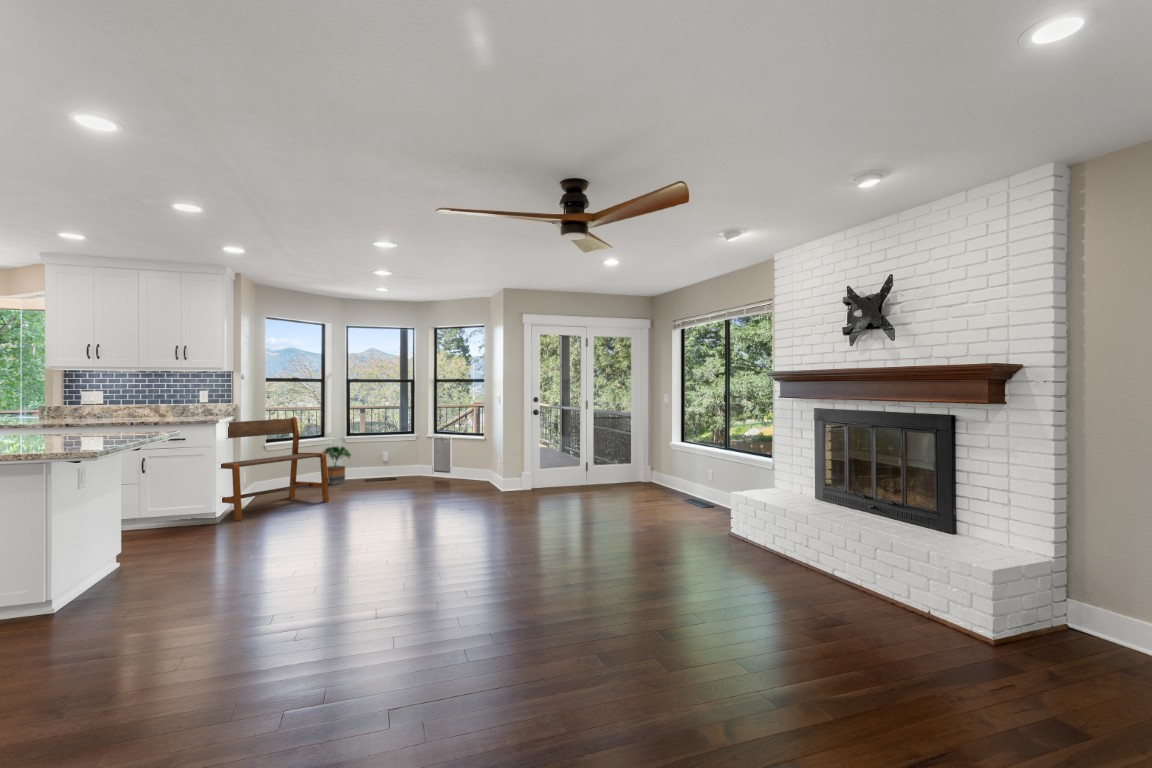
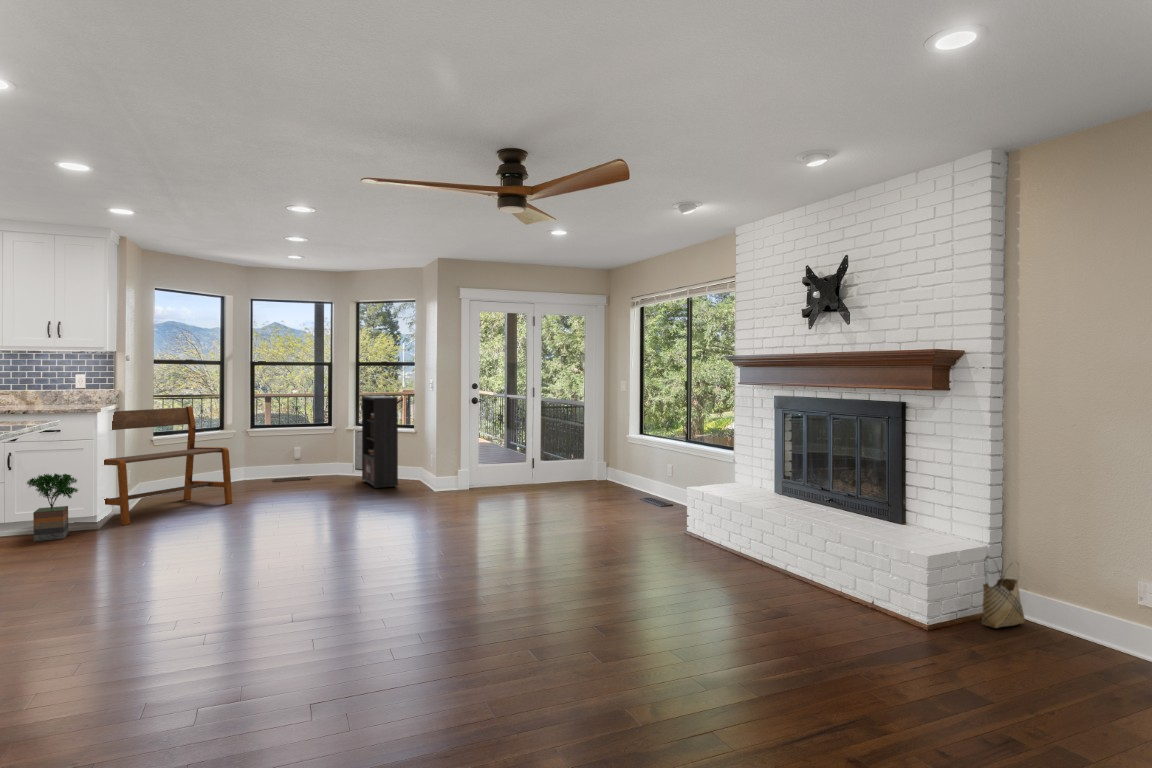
bookcase: none [439,407,489,489] -> present [362,395,398,488]
potted tree: present [323,446,351,485] -> present [27,474,78,541]
woven basket: none [1050,571,1097,647] -> present [981,556,1025,628]

